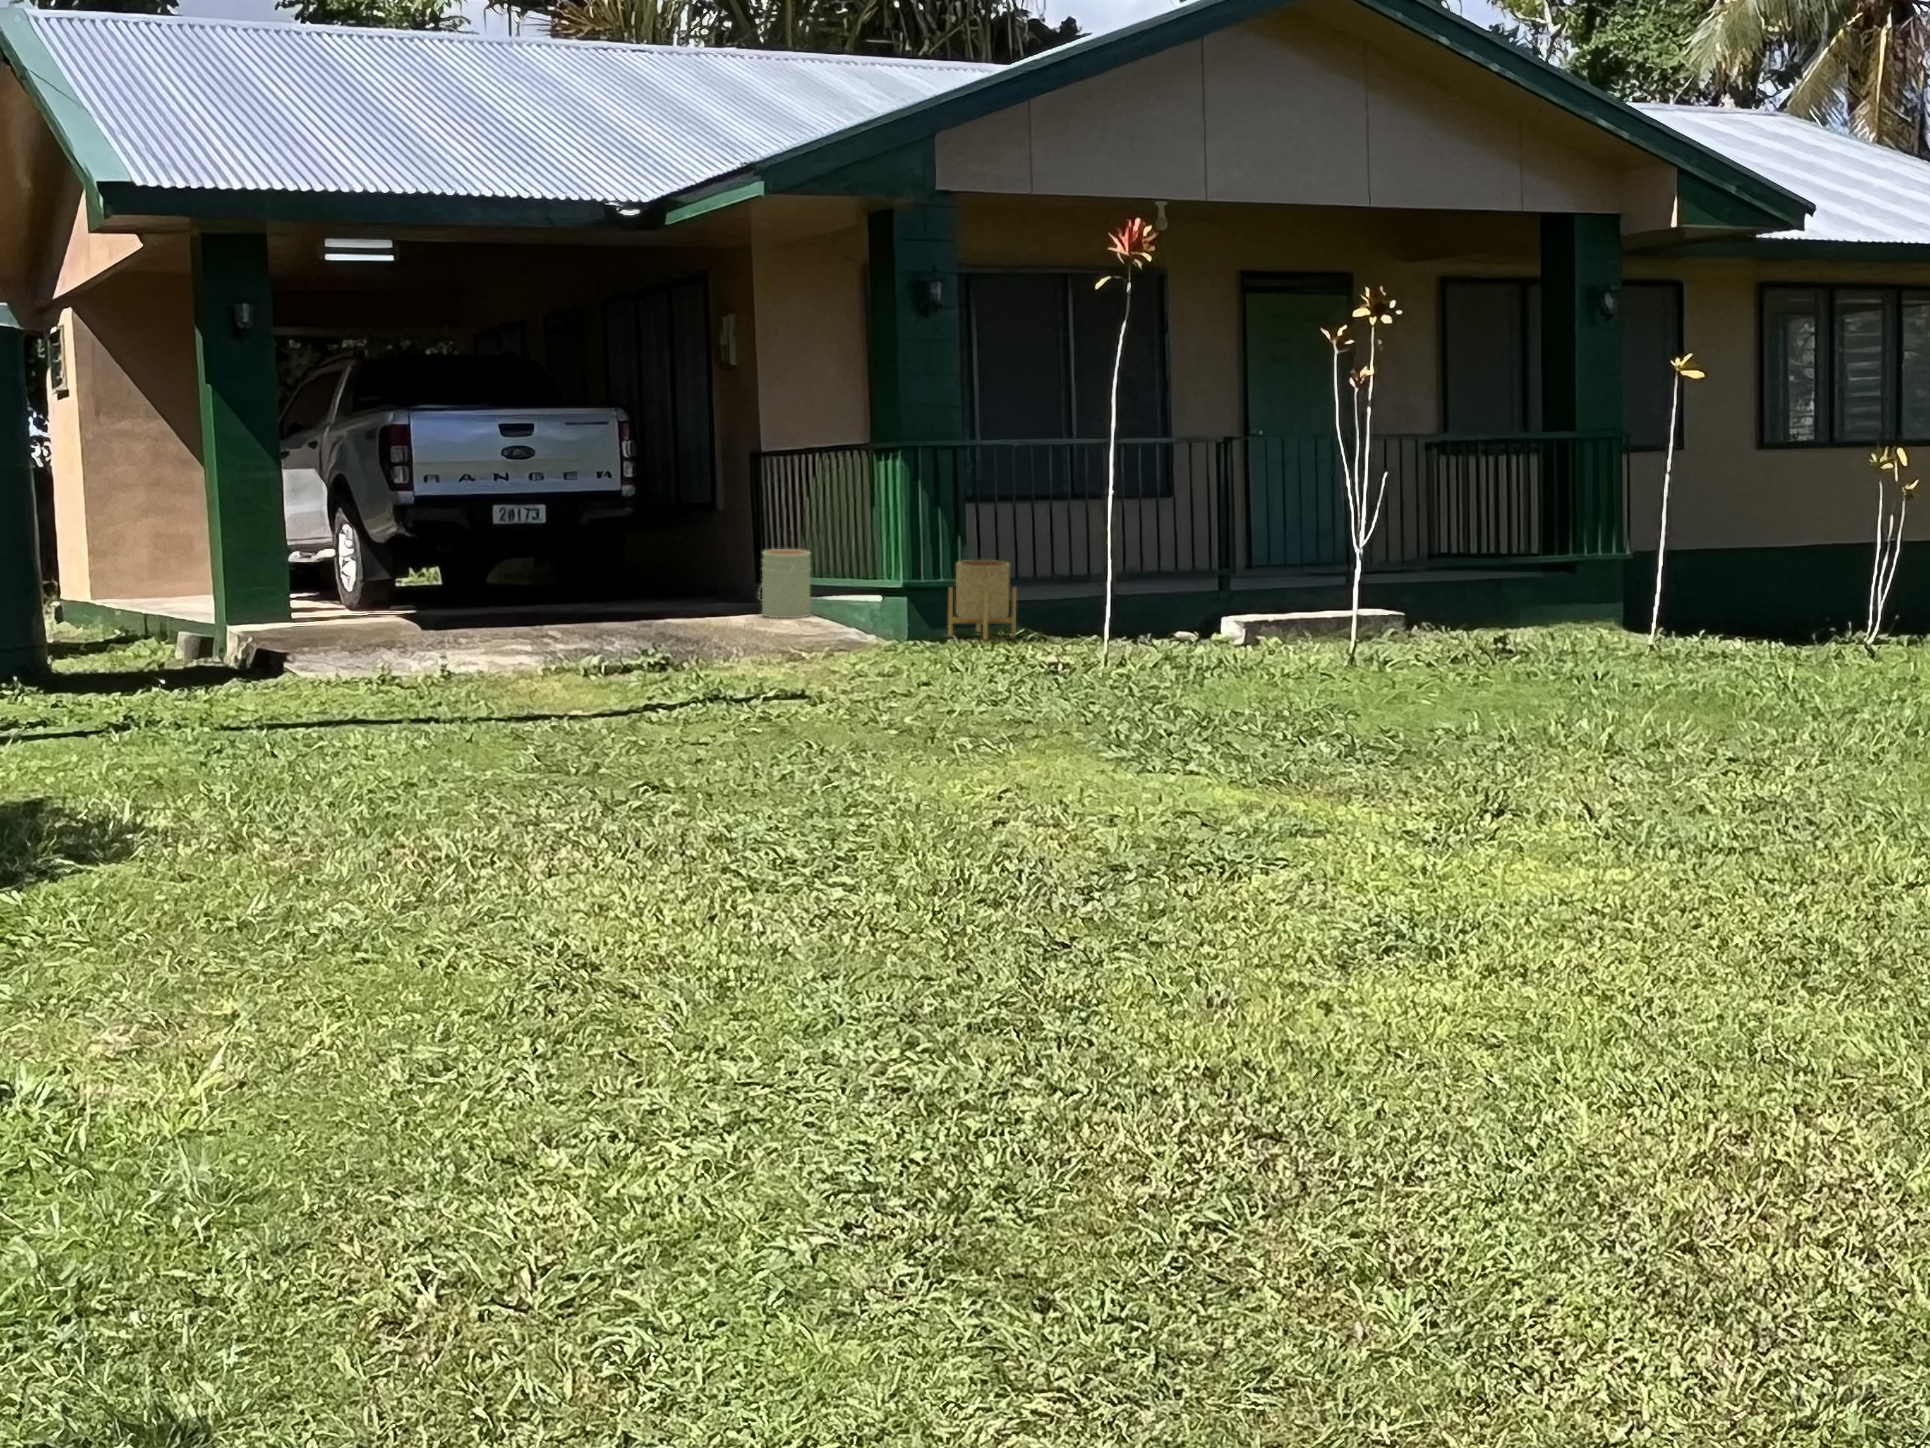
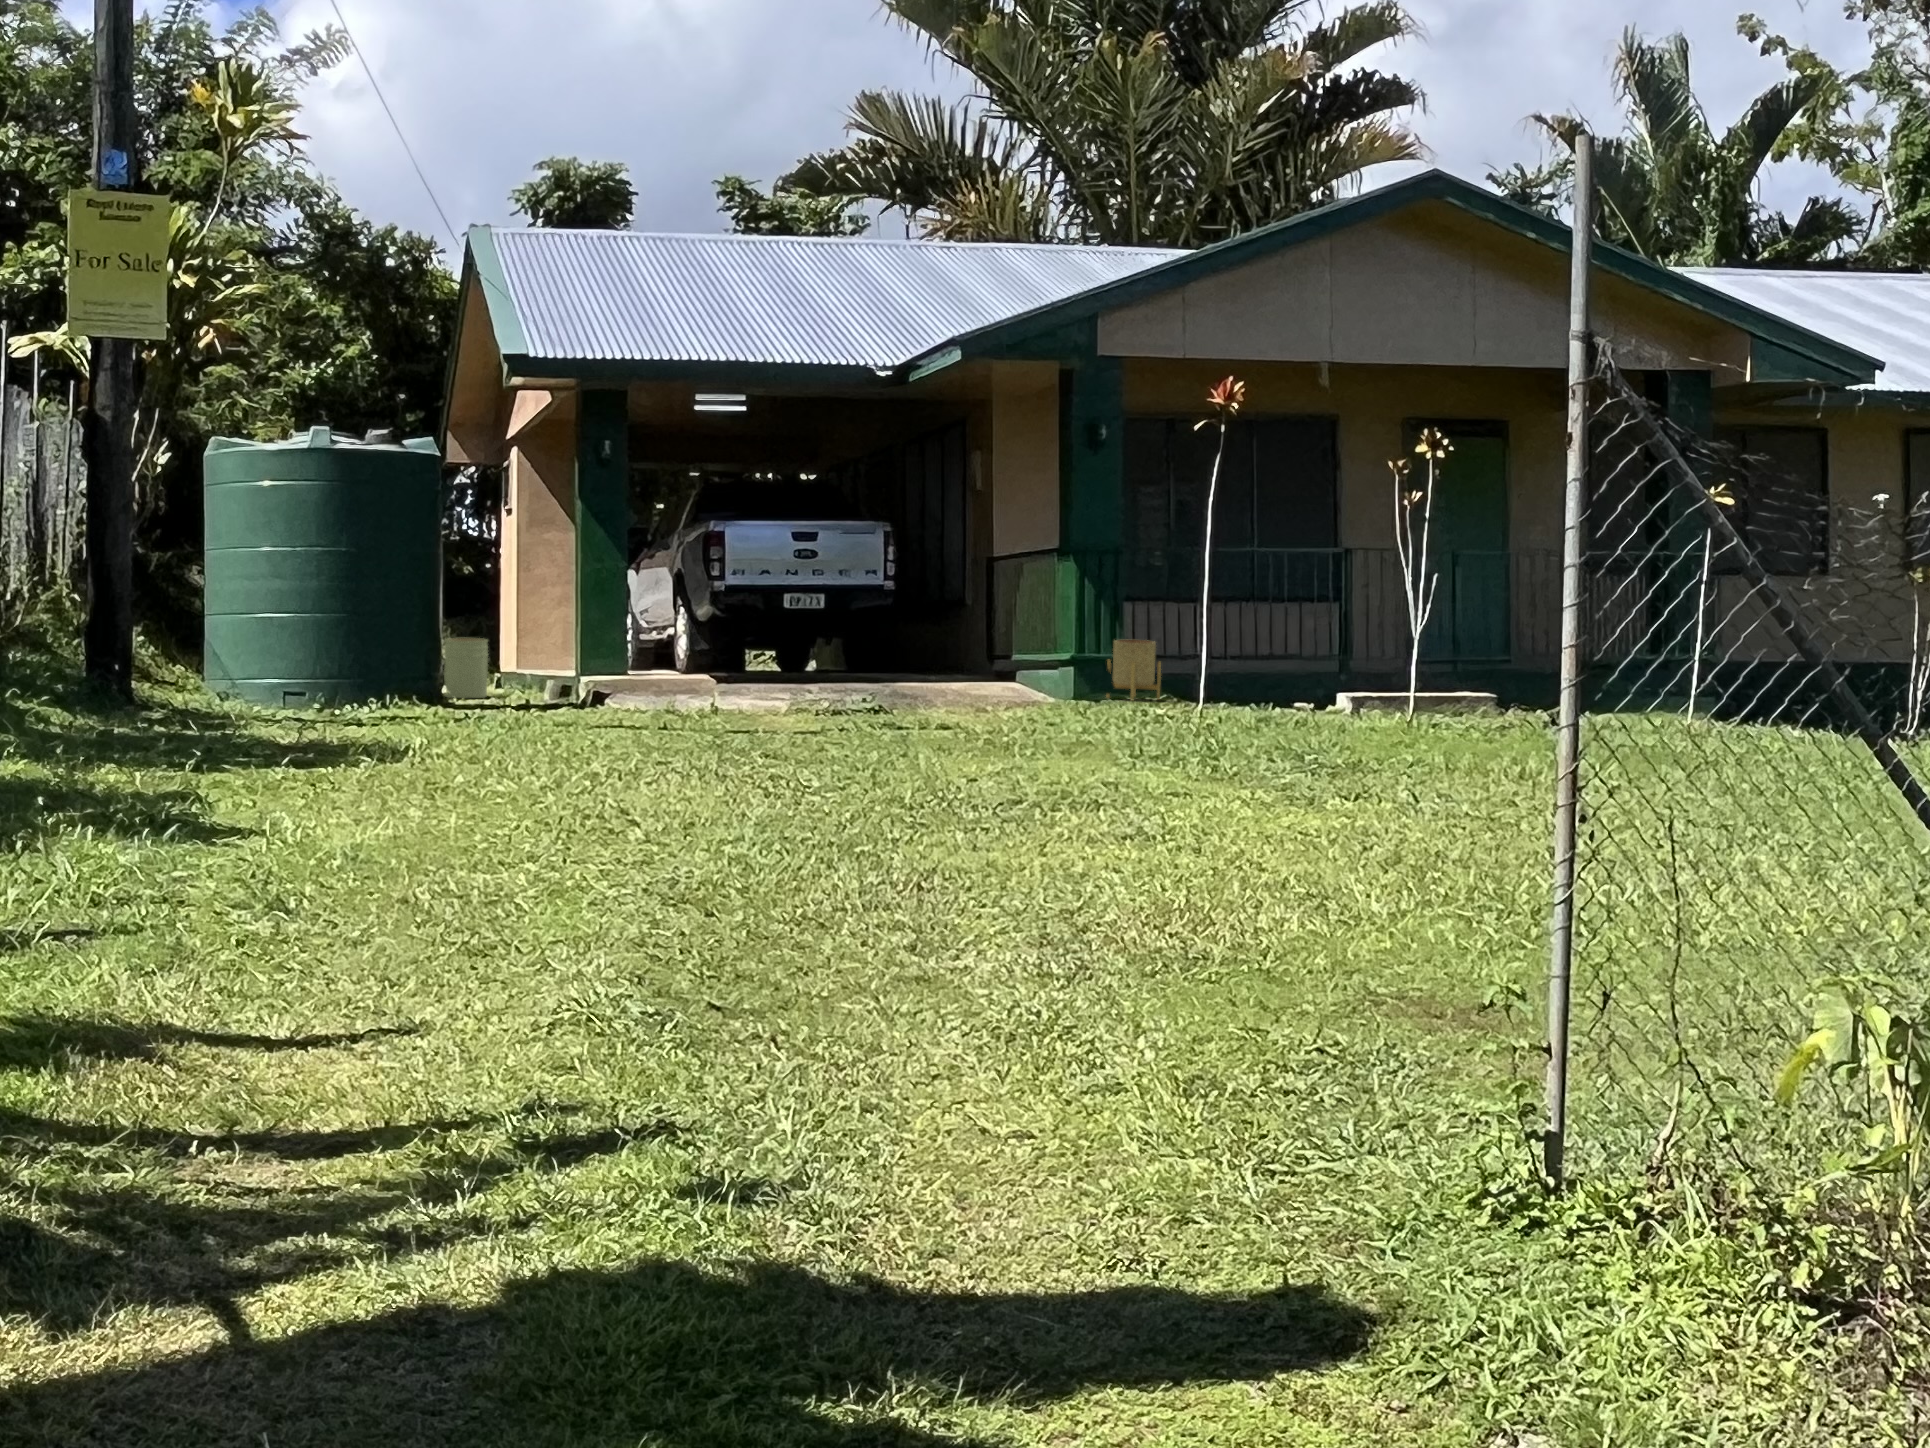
bucket: present [762,549,811,618] -> present [444,638,488,698]

